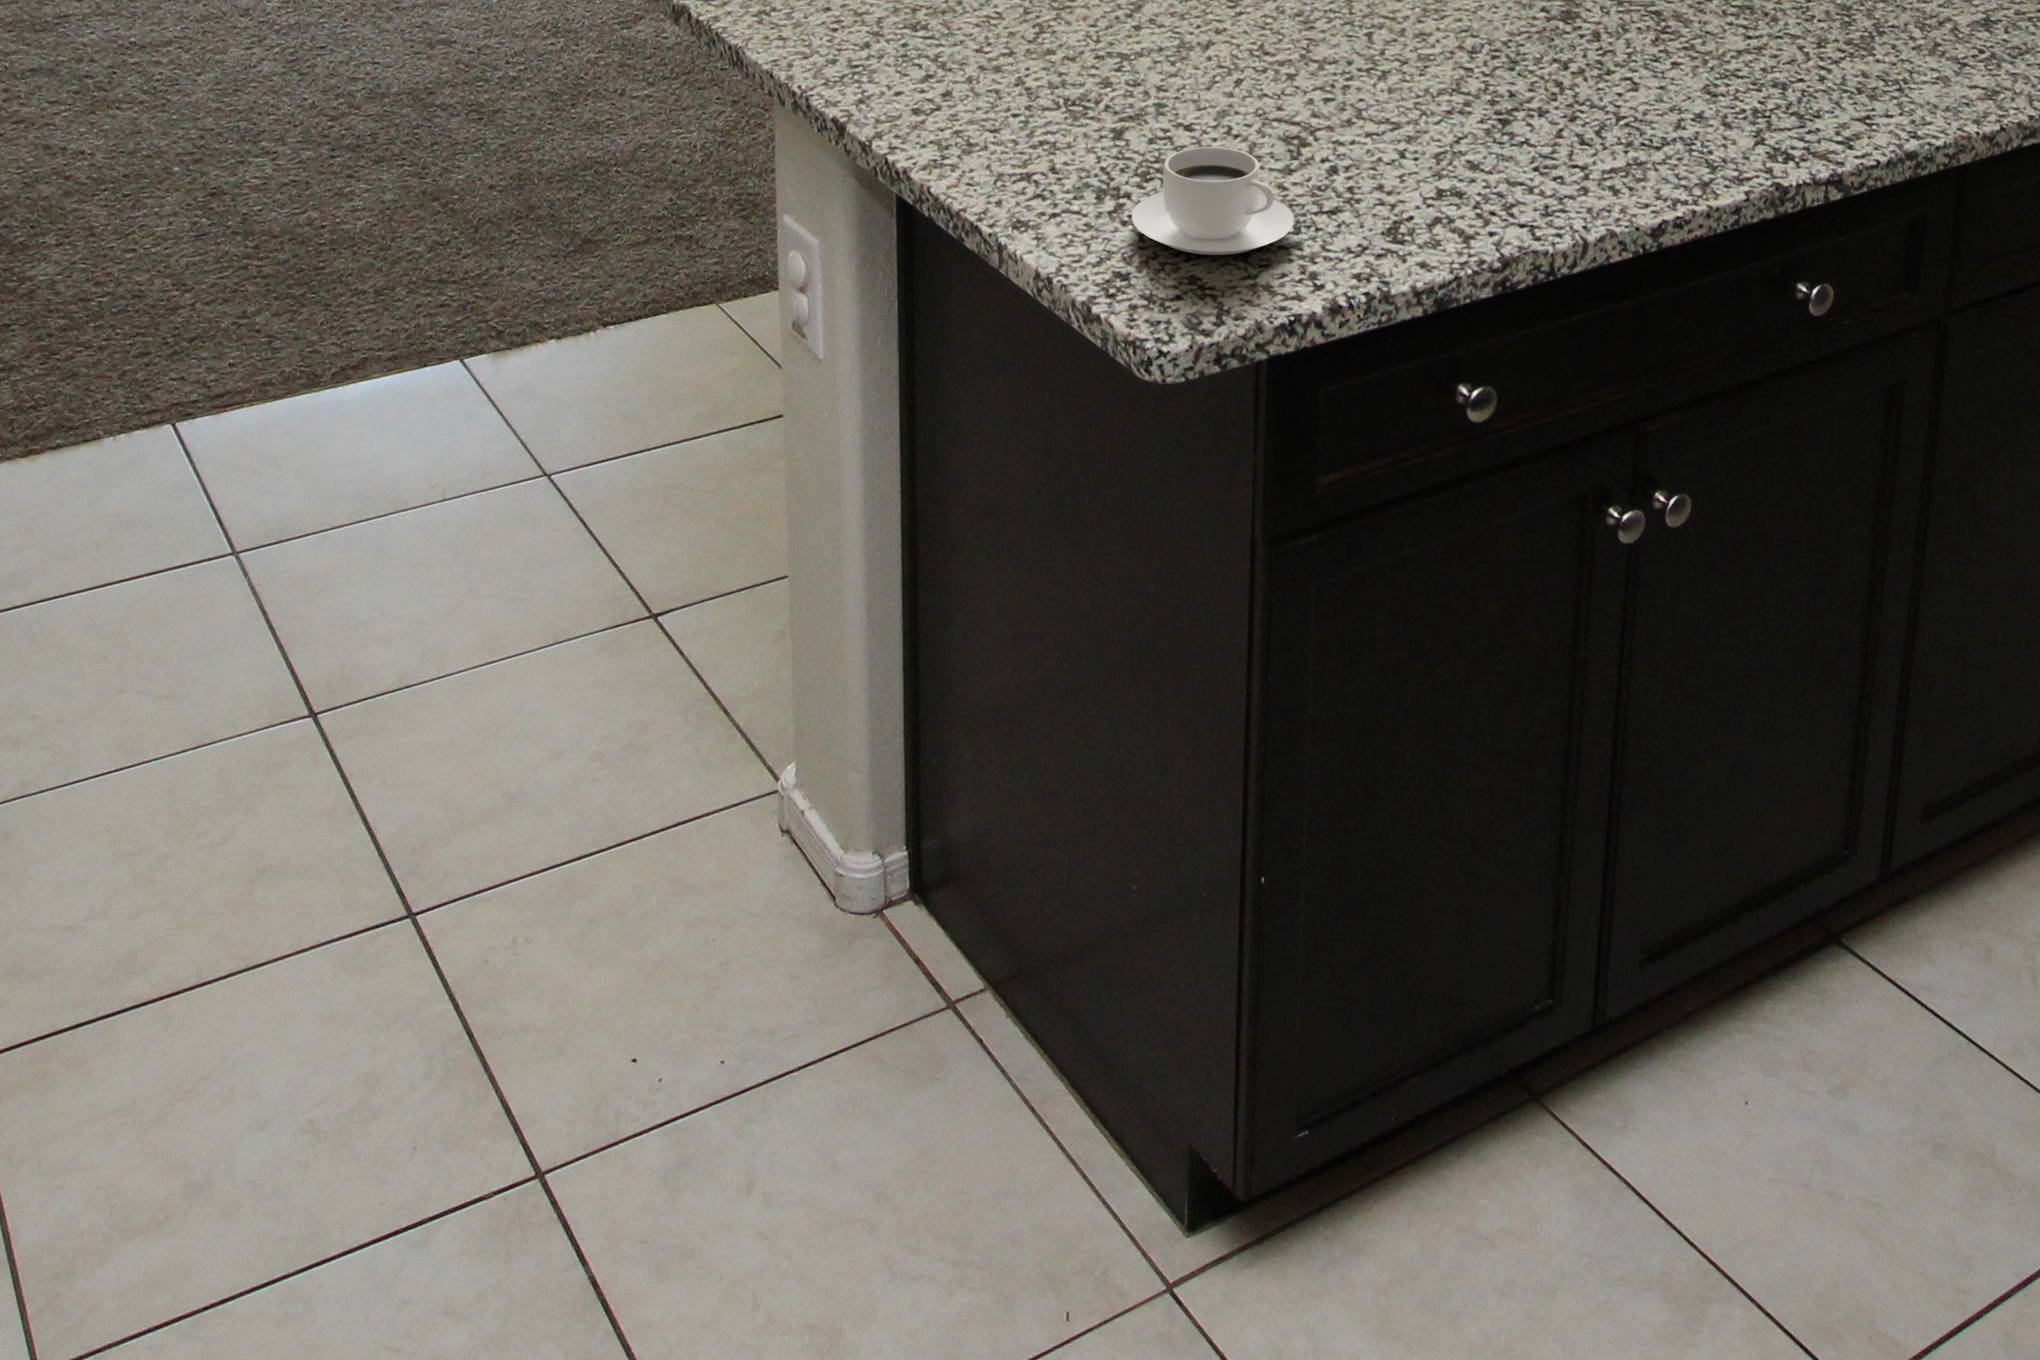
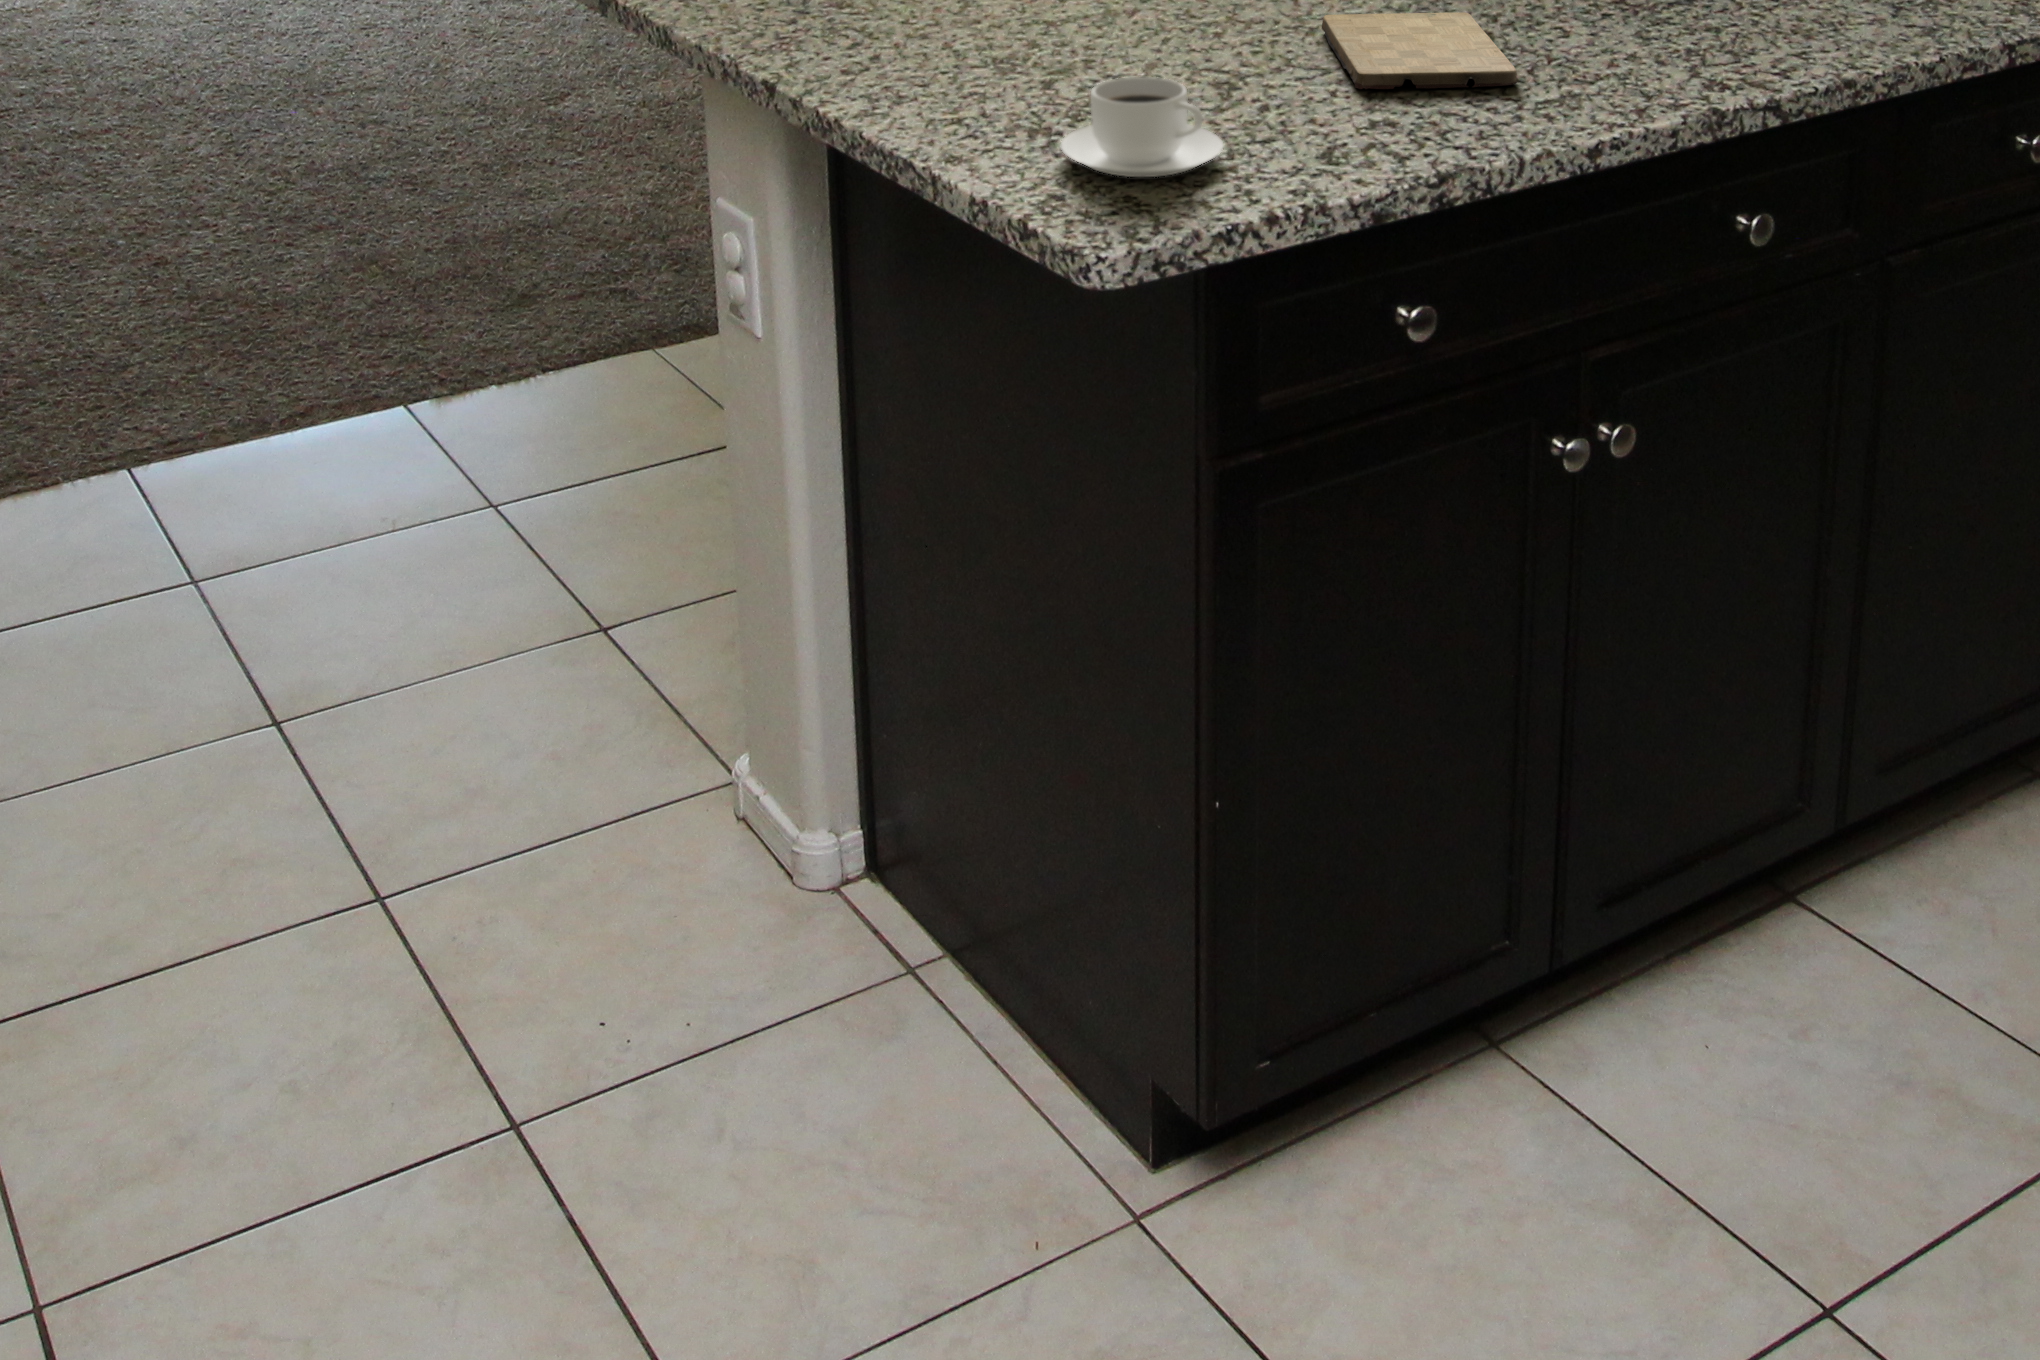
cutting board: none [1396,61,1586,152] -> present [1322,12,1517,89]

